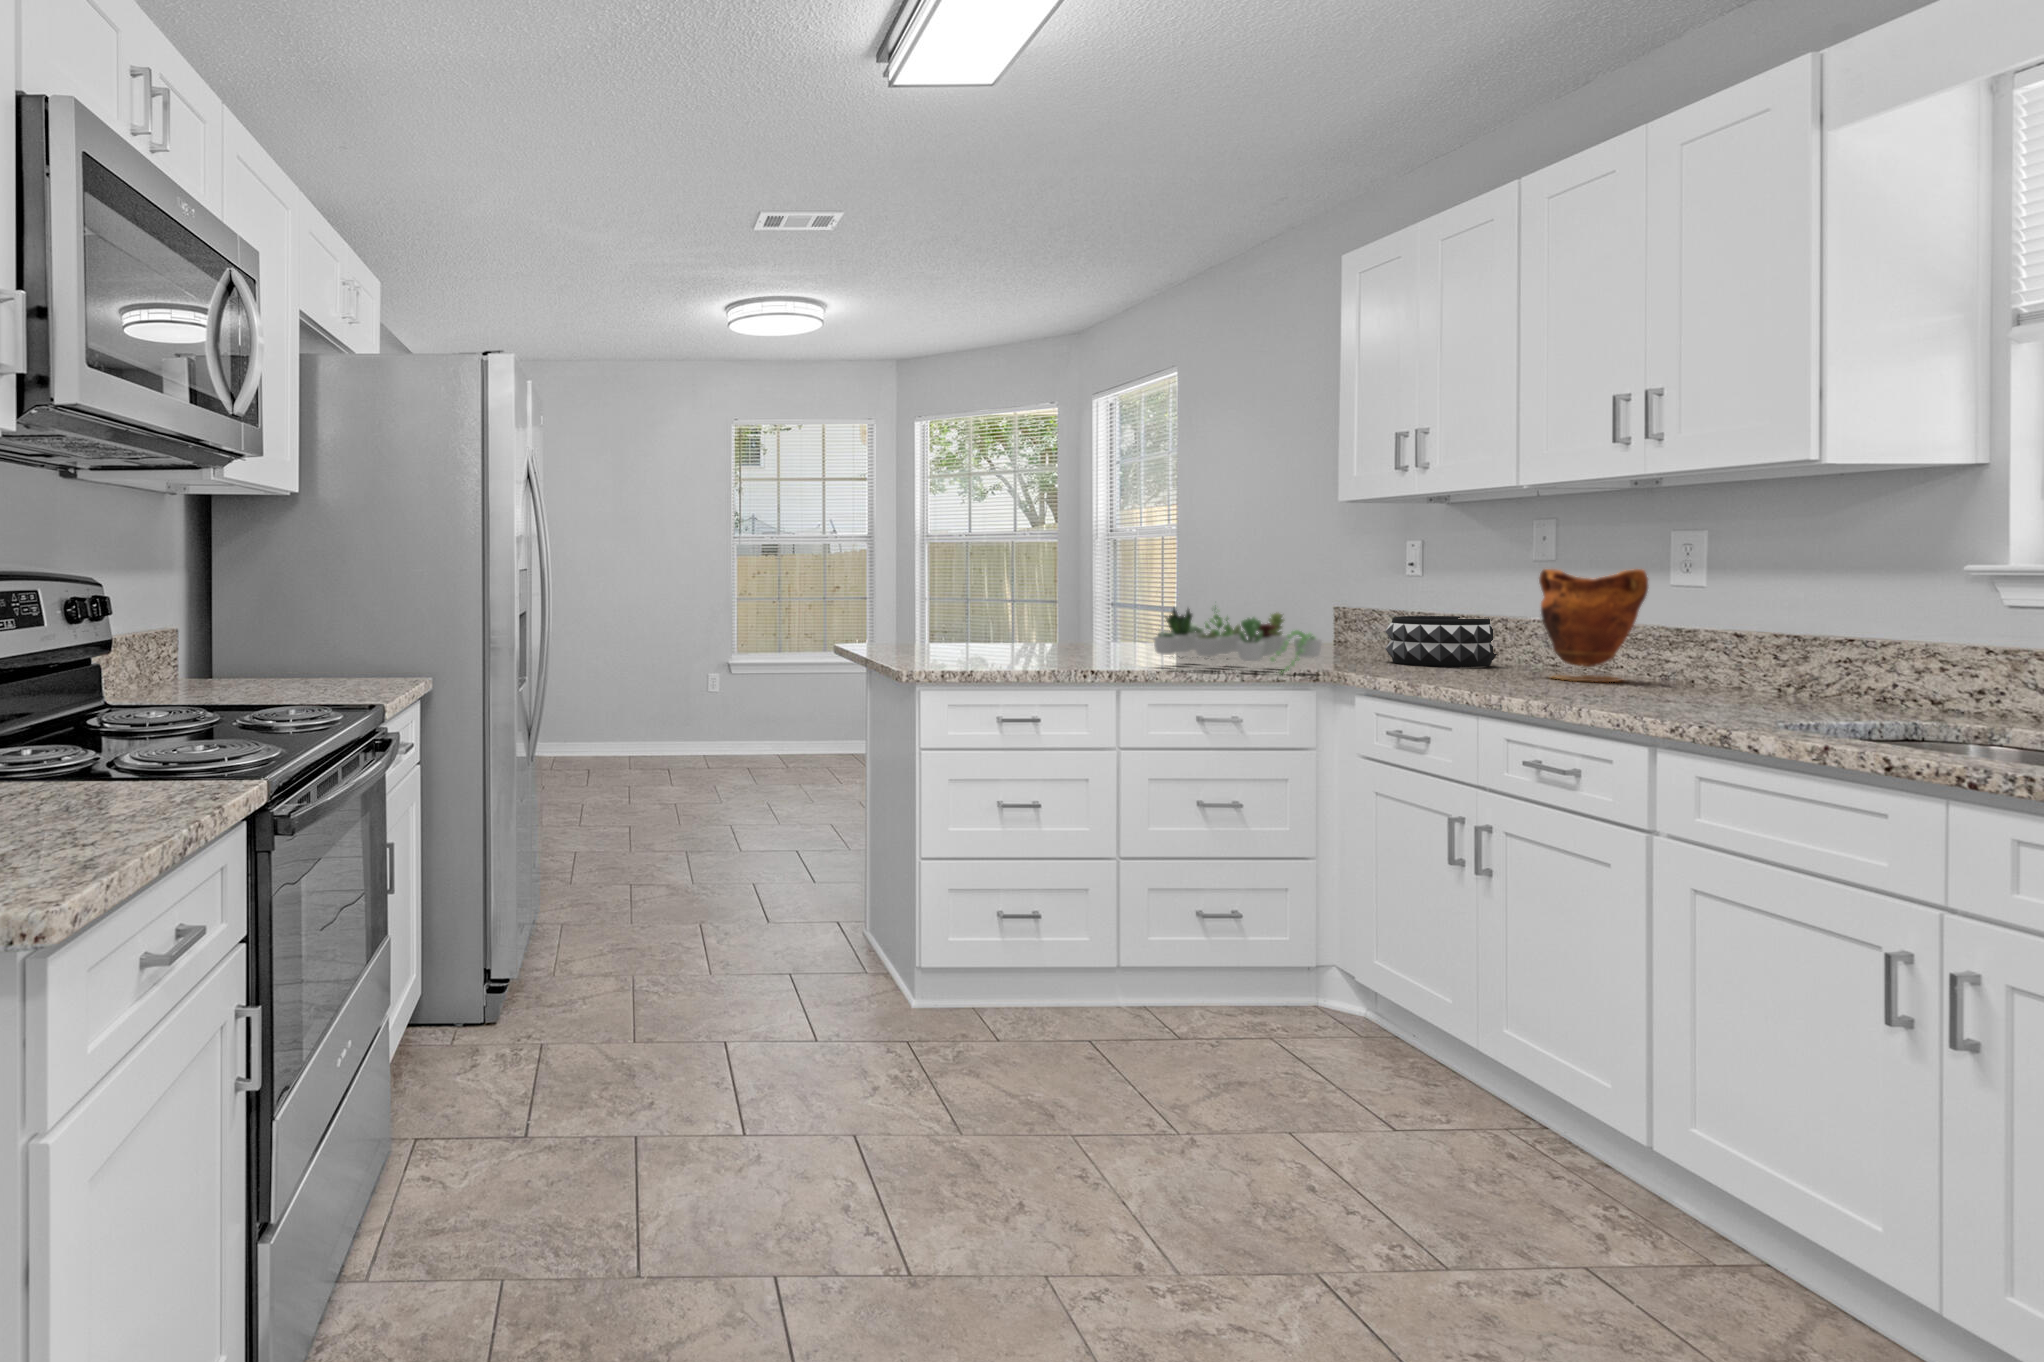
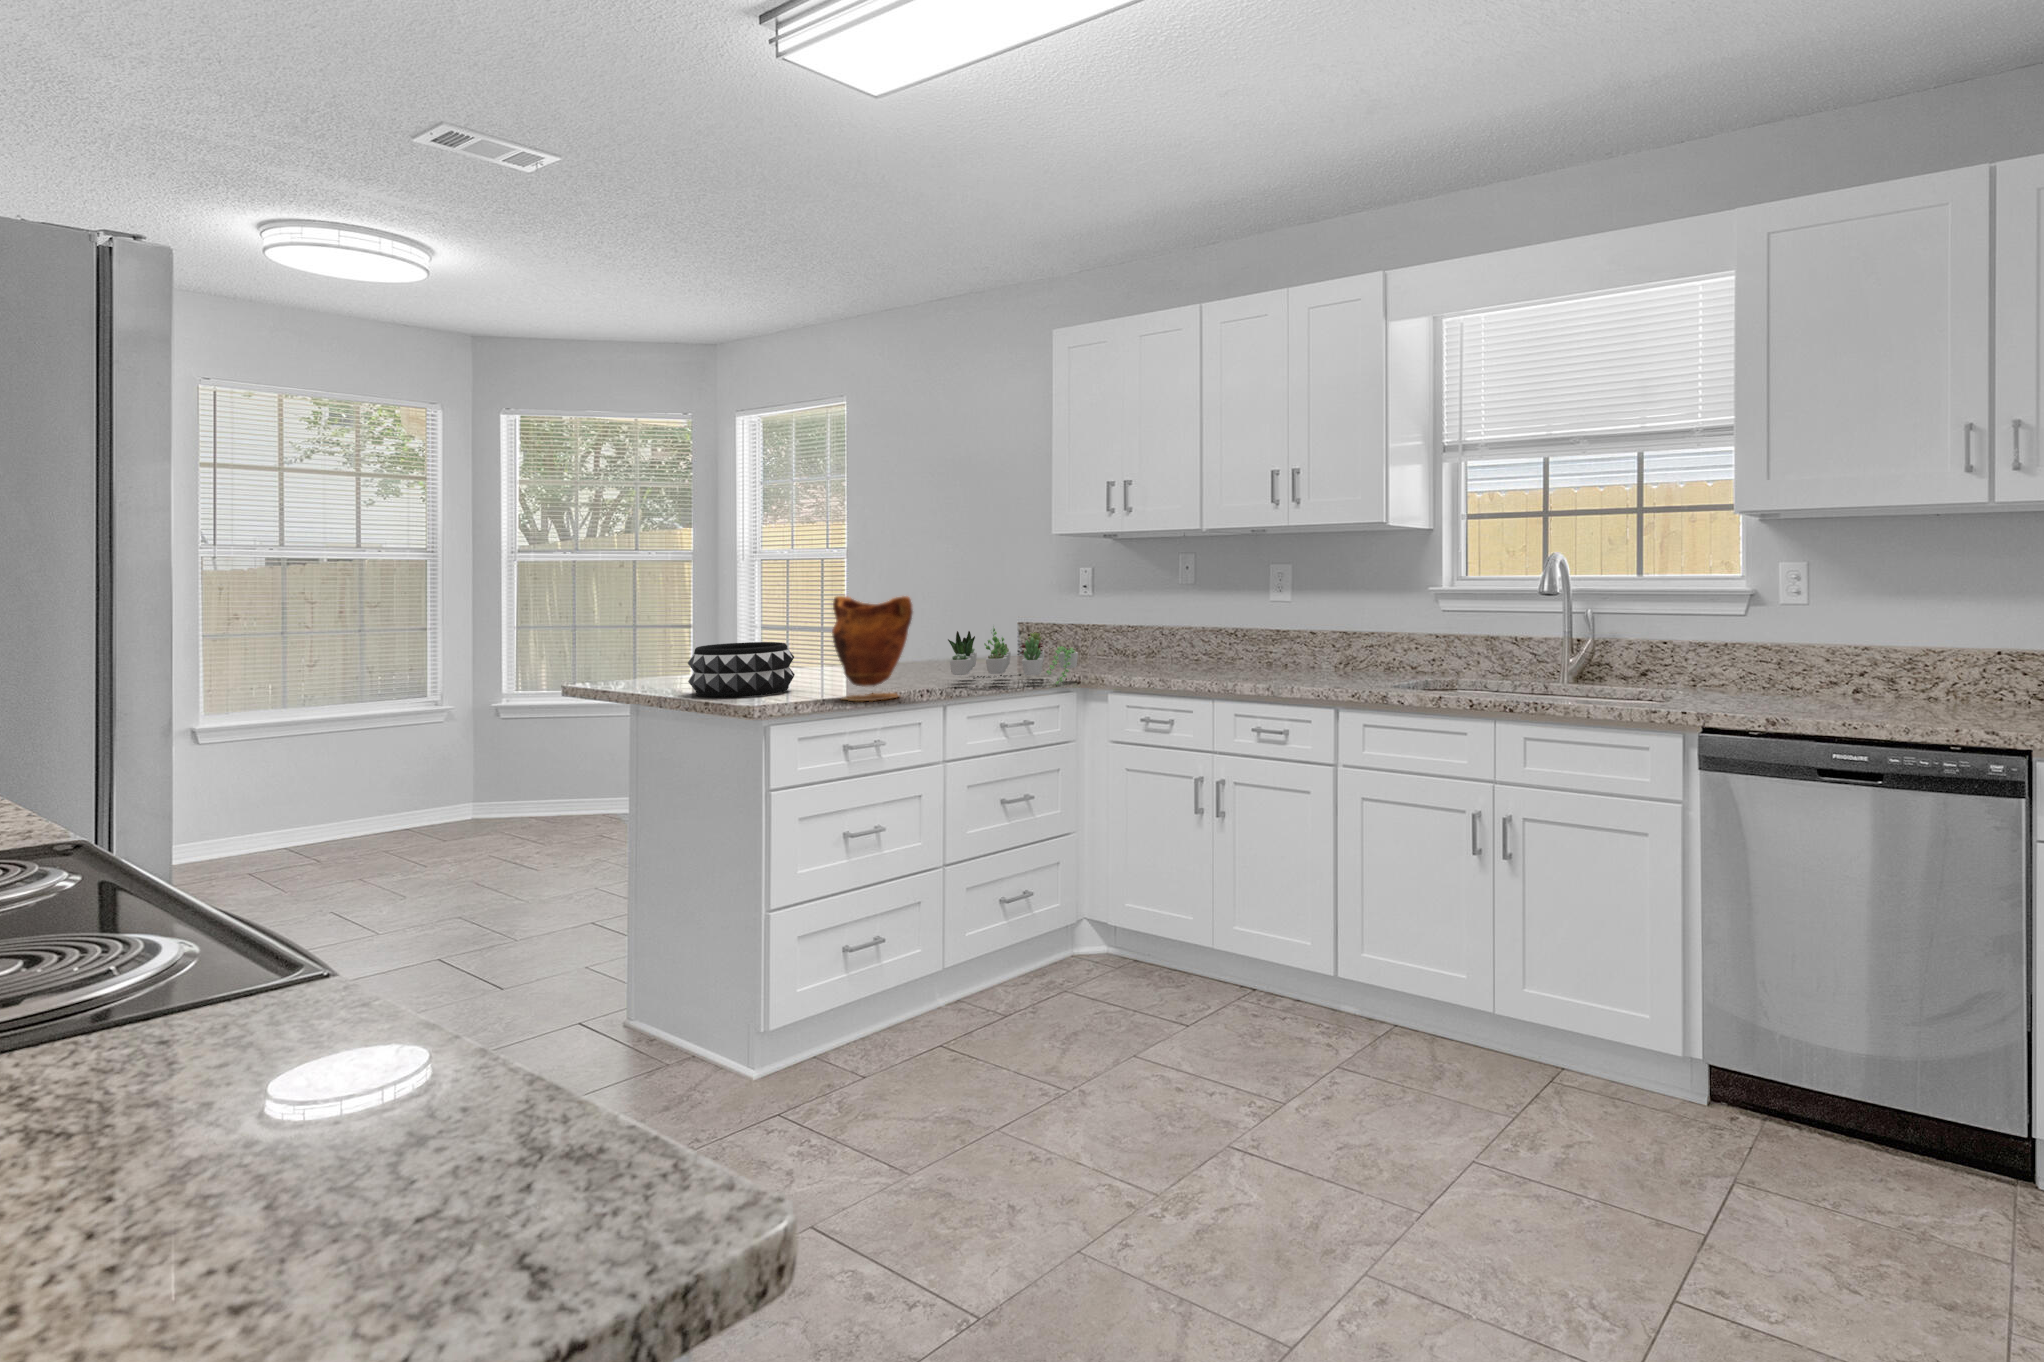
vase: present [1539,569,1648,682] -> present [832,596,913,701]
decorative bowl: present [1385,616,1497,667] -> present [688,642,795,698]

